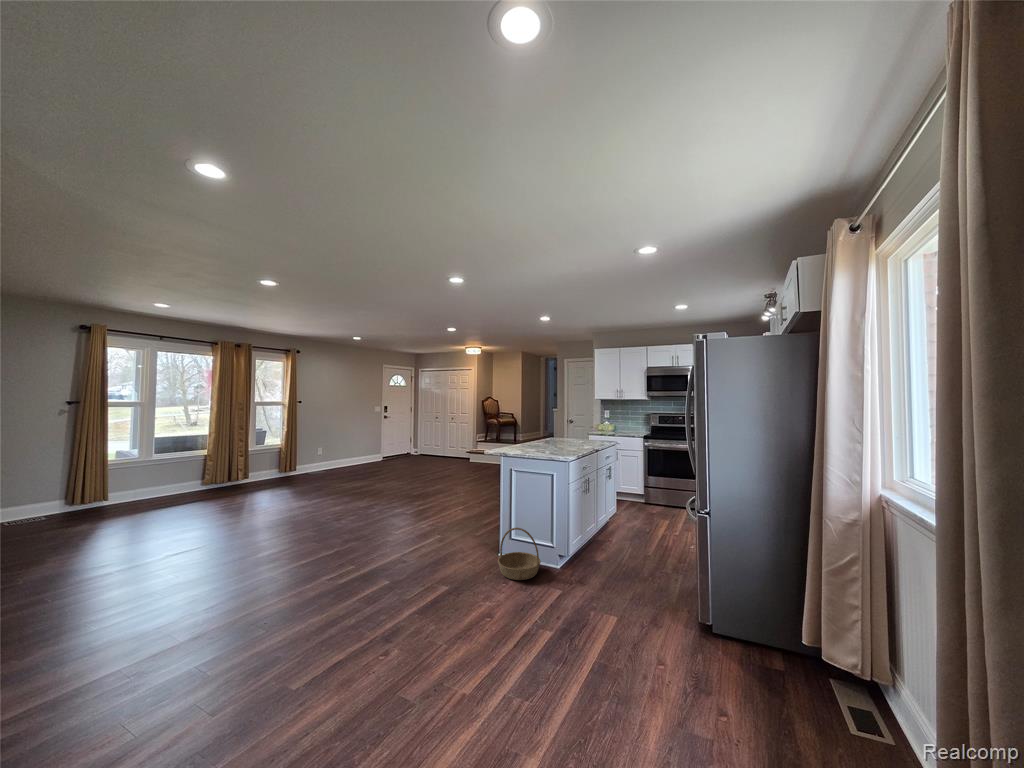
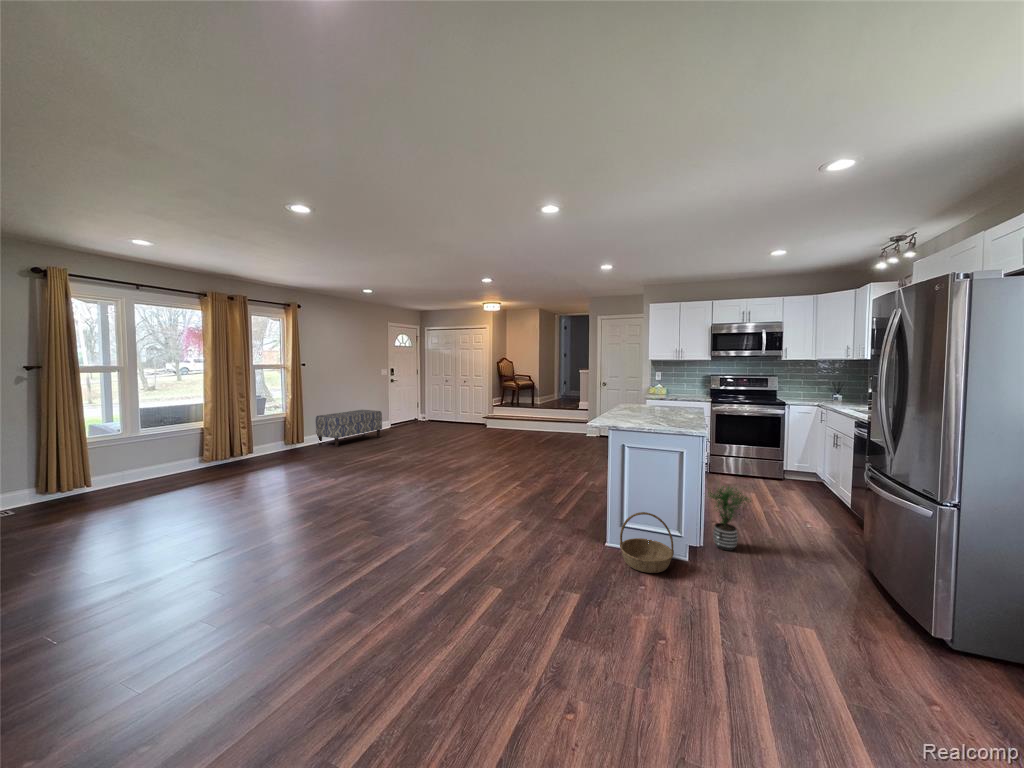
bench: none [309,442,371,475] -> present [316,410,382,447]
potted plant: none [581,508,622,566] -> present [710,486,751,551]

